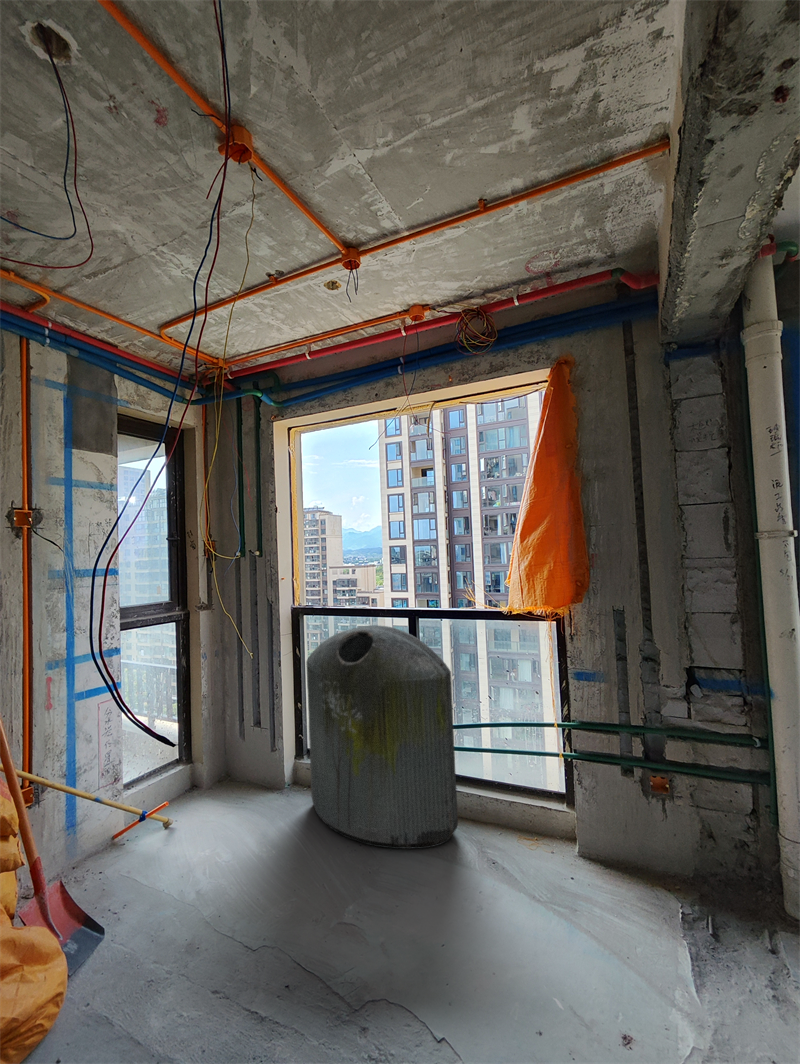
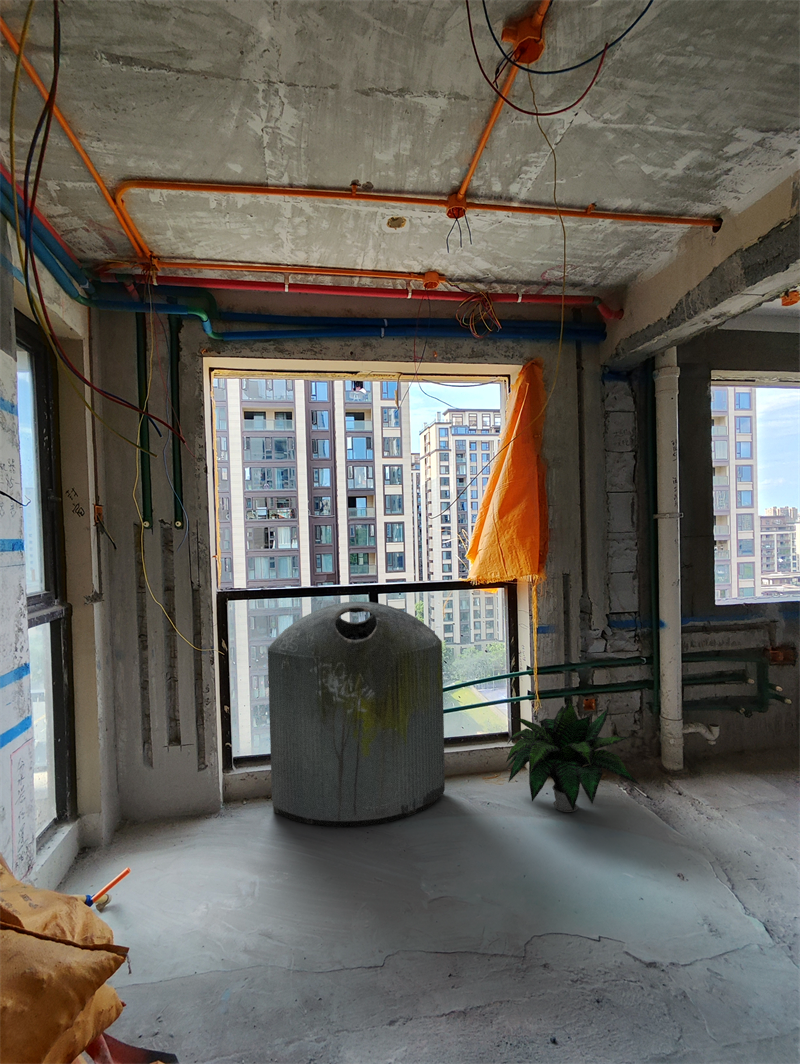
potted plant: none [494,770,669,919] -> present [506,699,639,812]

